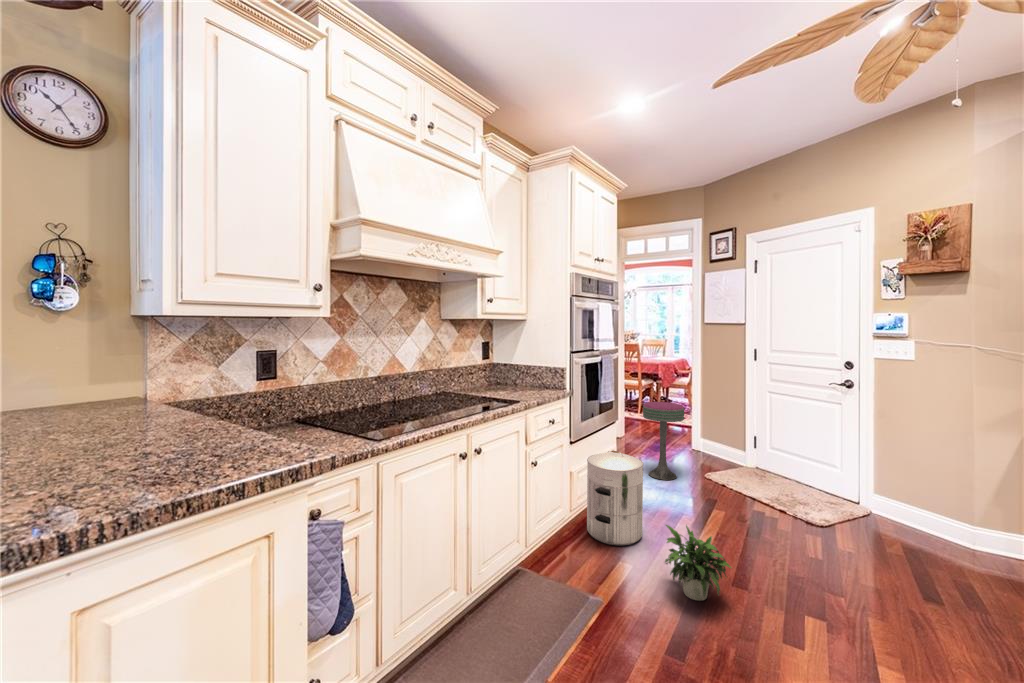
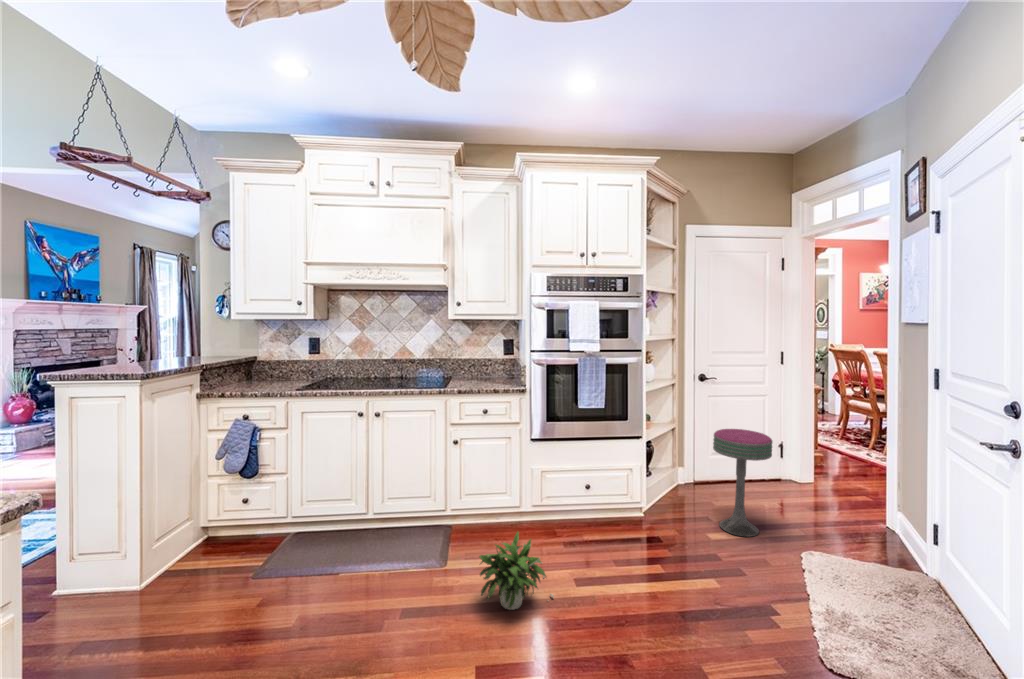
waste bin: present [587,451,643,546] -> none [526,457,592,555]

